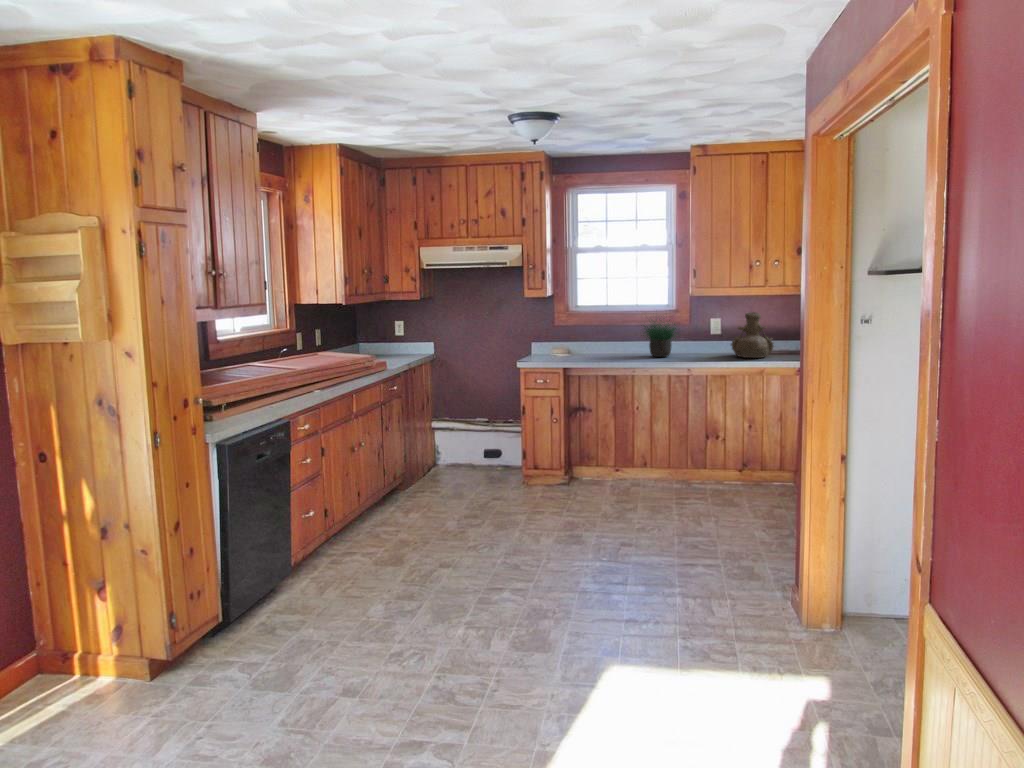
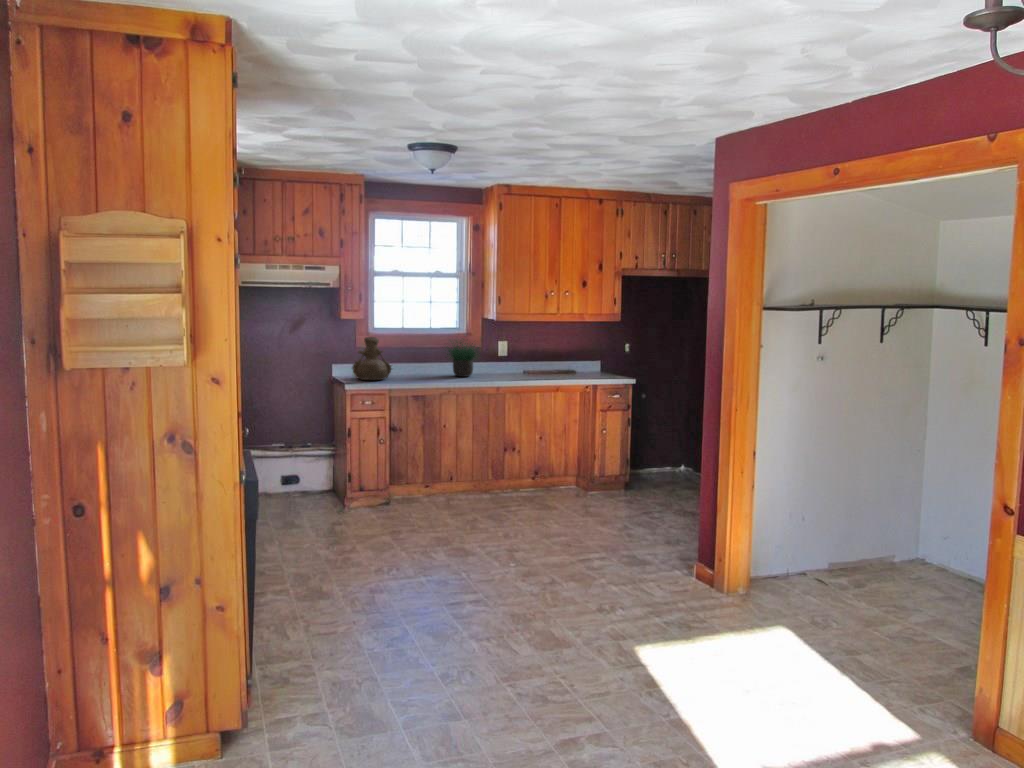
vase: present [731,312,774,358] -> present [352,337,392,380]

